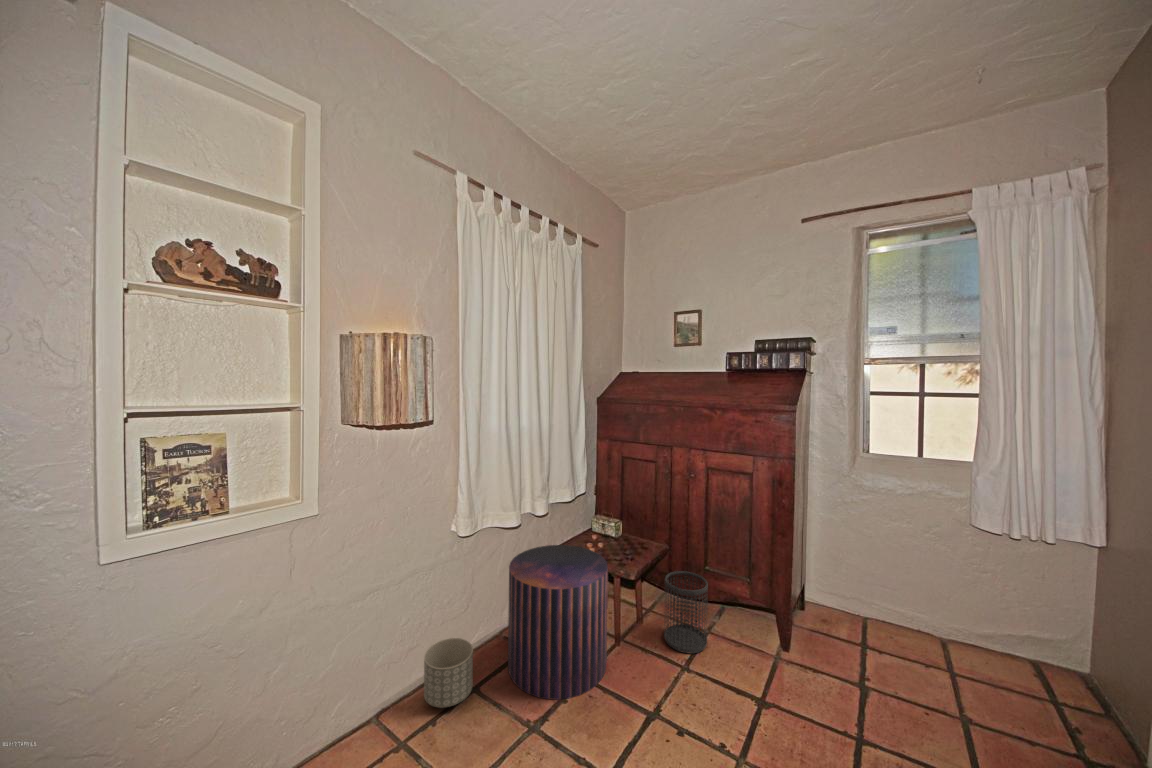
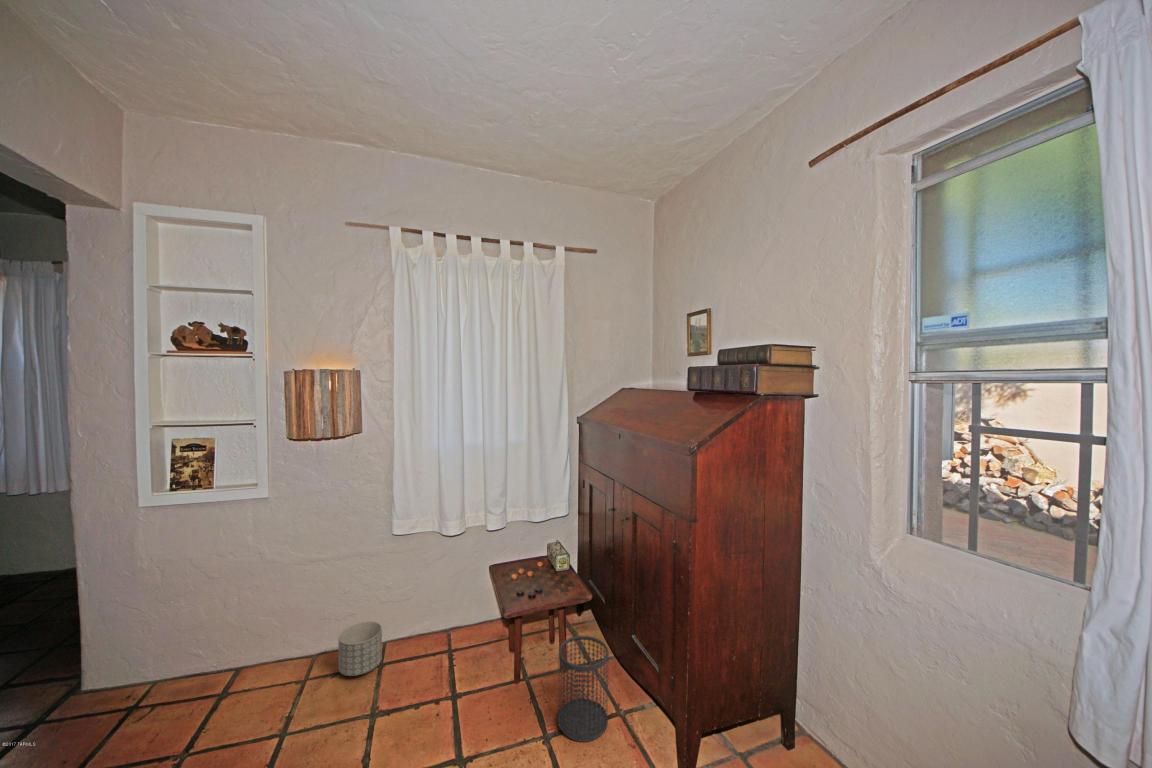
pouf: present [508,545,608,700] -> none [402,565,502,719]

